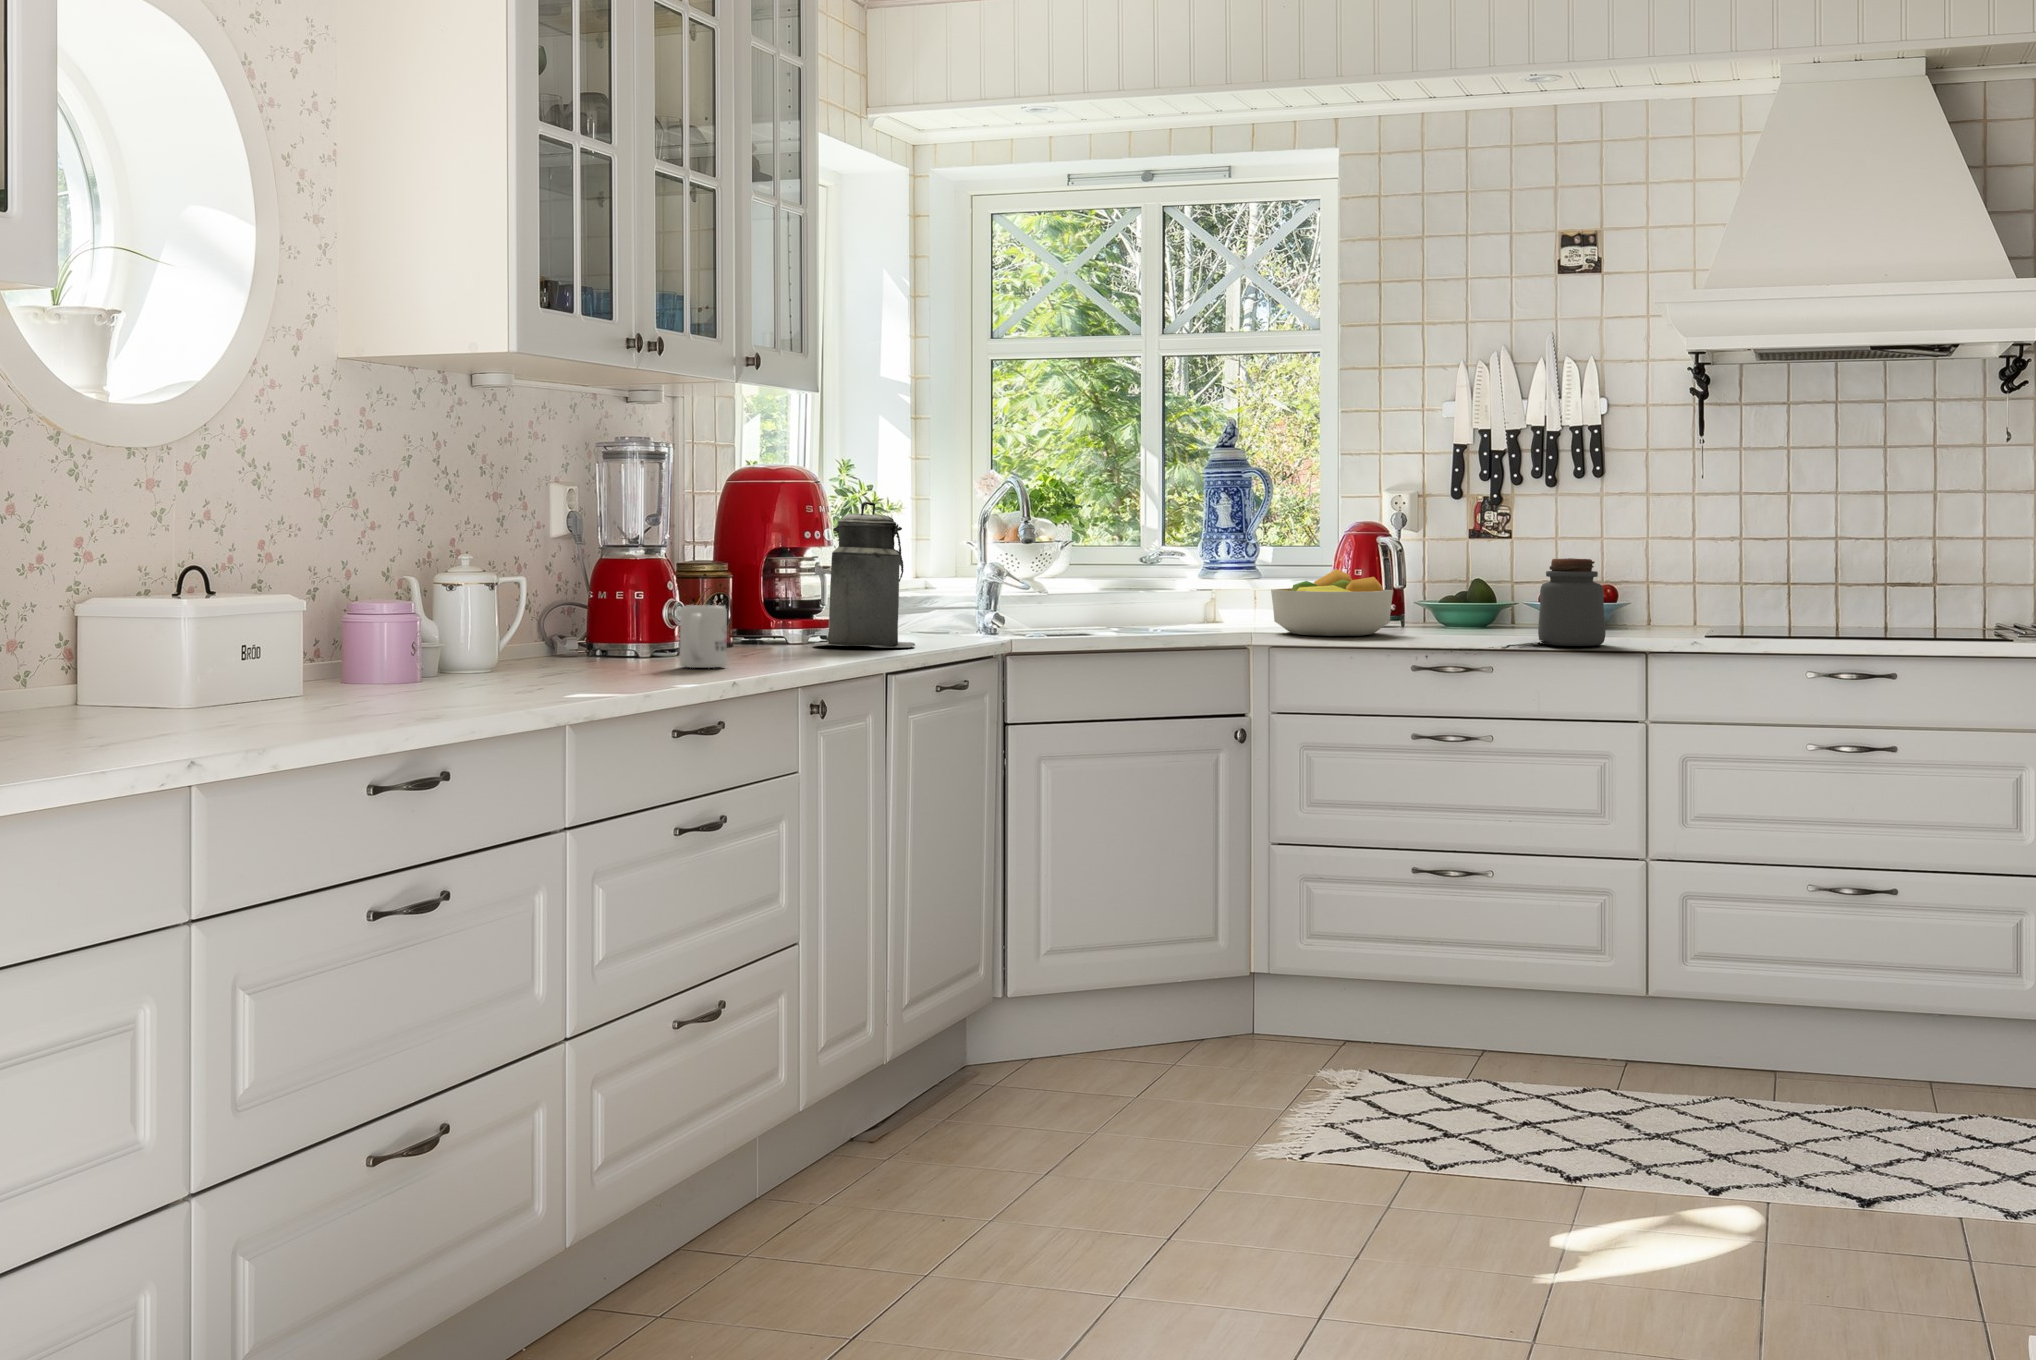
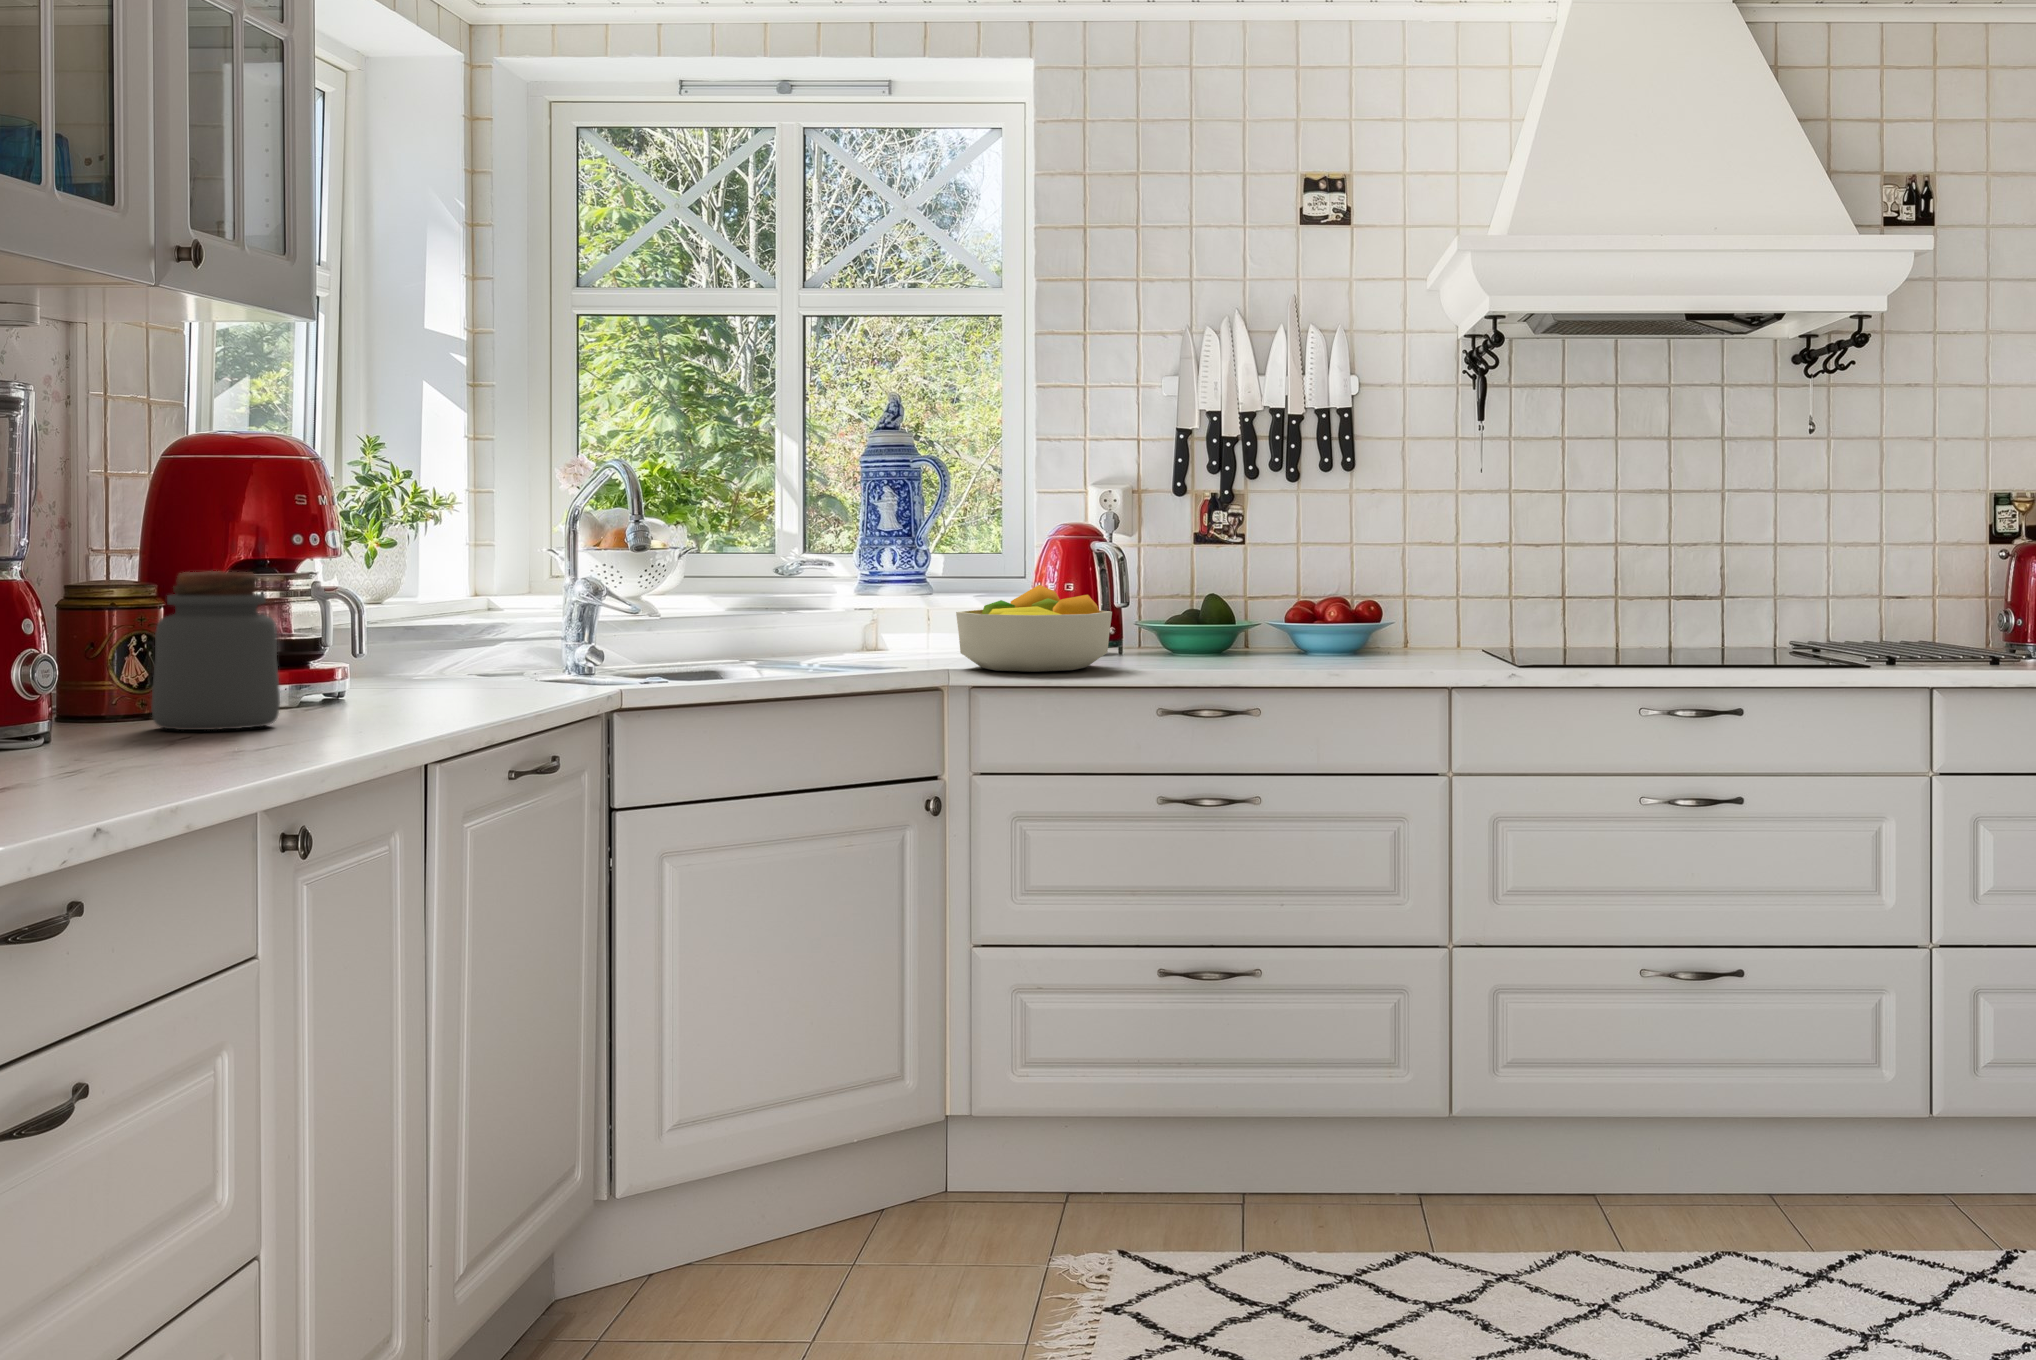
canister: present [815,502,915,648] -> none [296,497,455,707]
jar: present [1538,558,1606,646] -> present [151,571,280,730]
mug: present [680,605,727,668] -> none [50,656,132,754]

